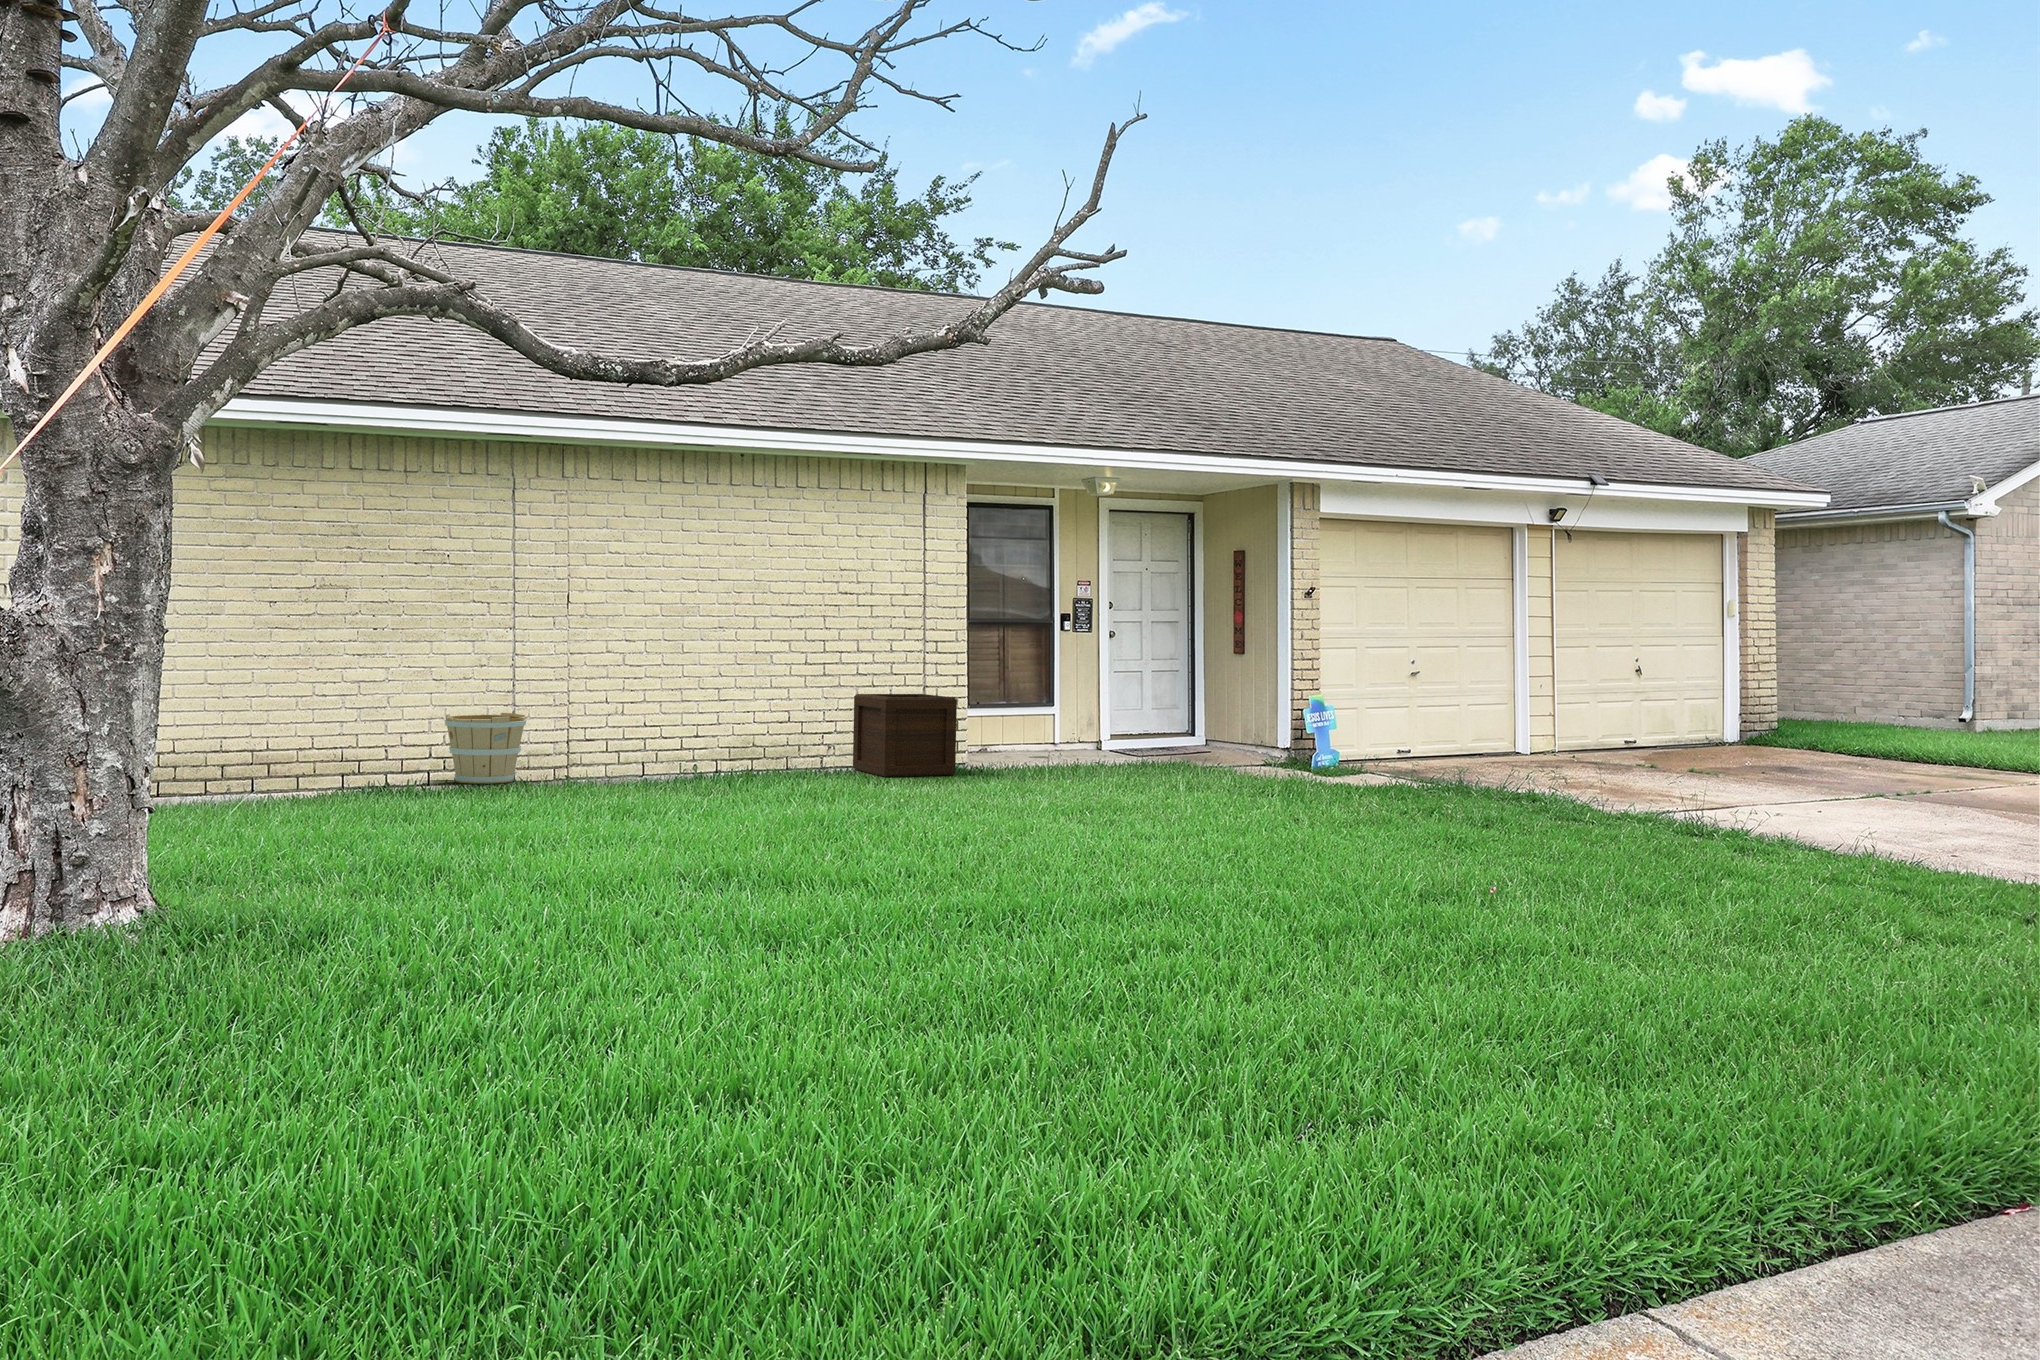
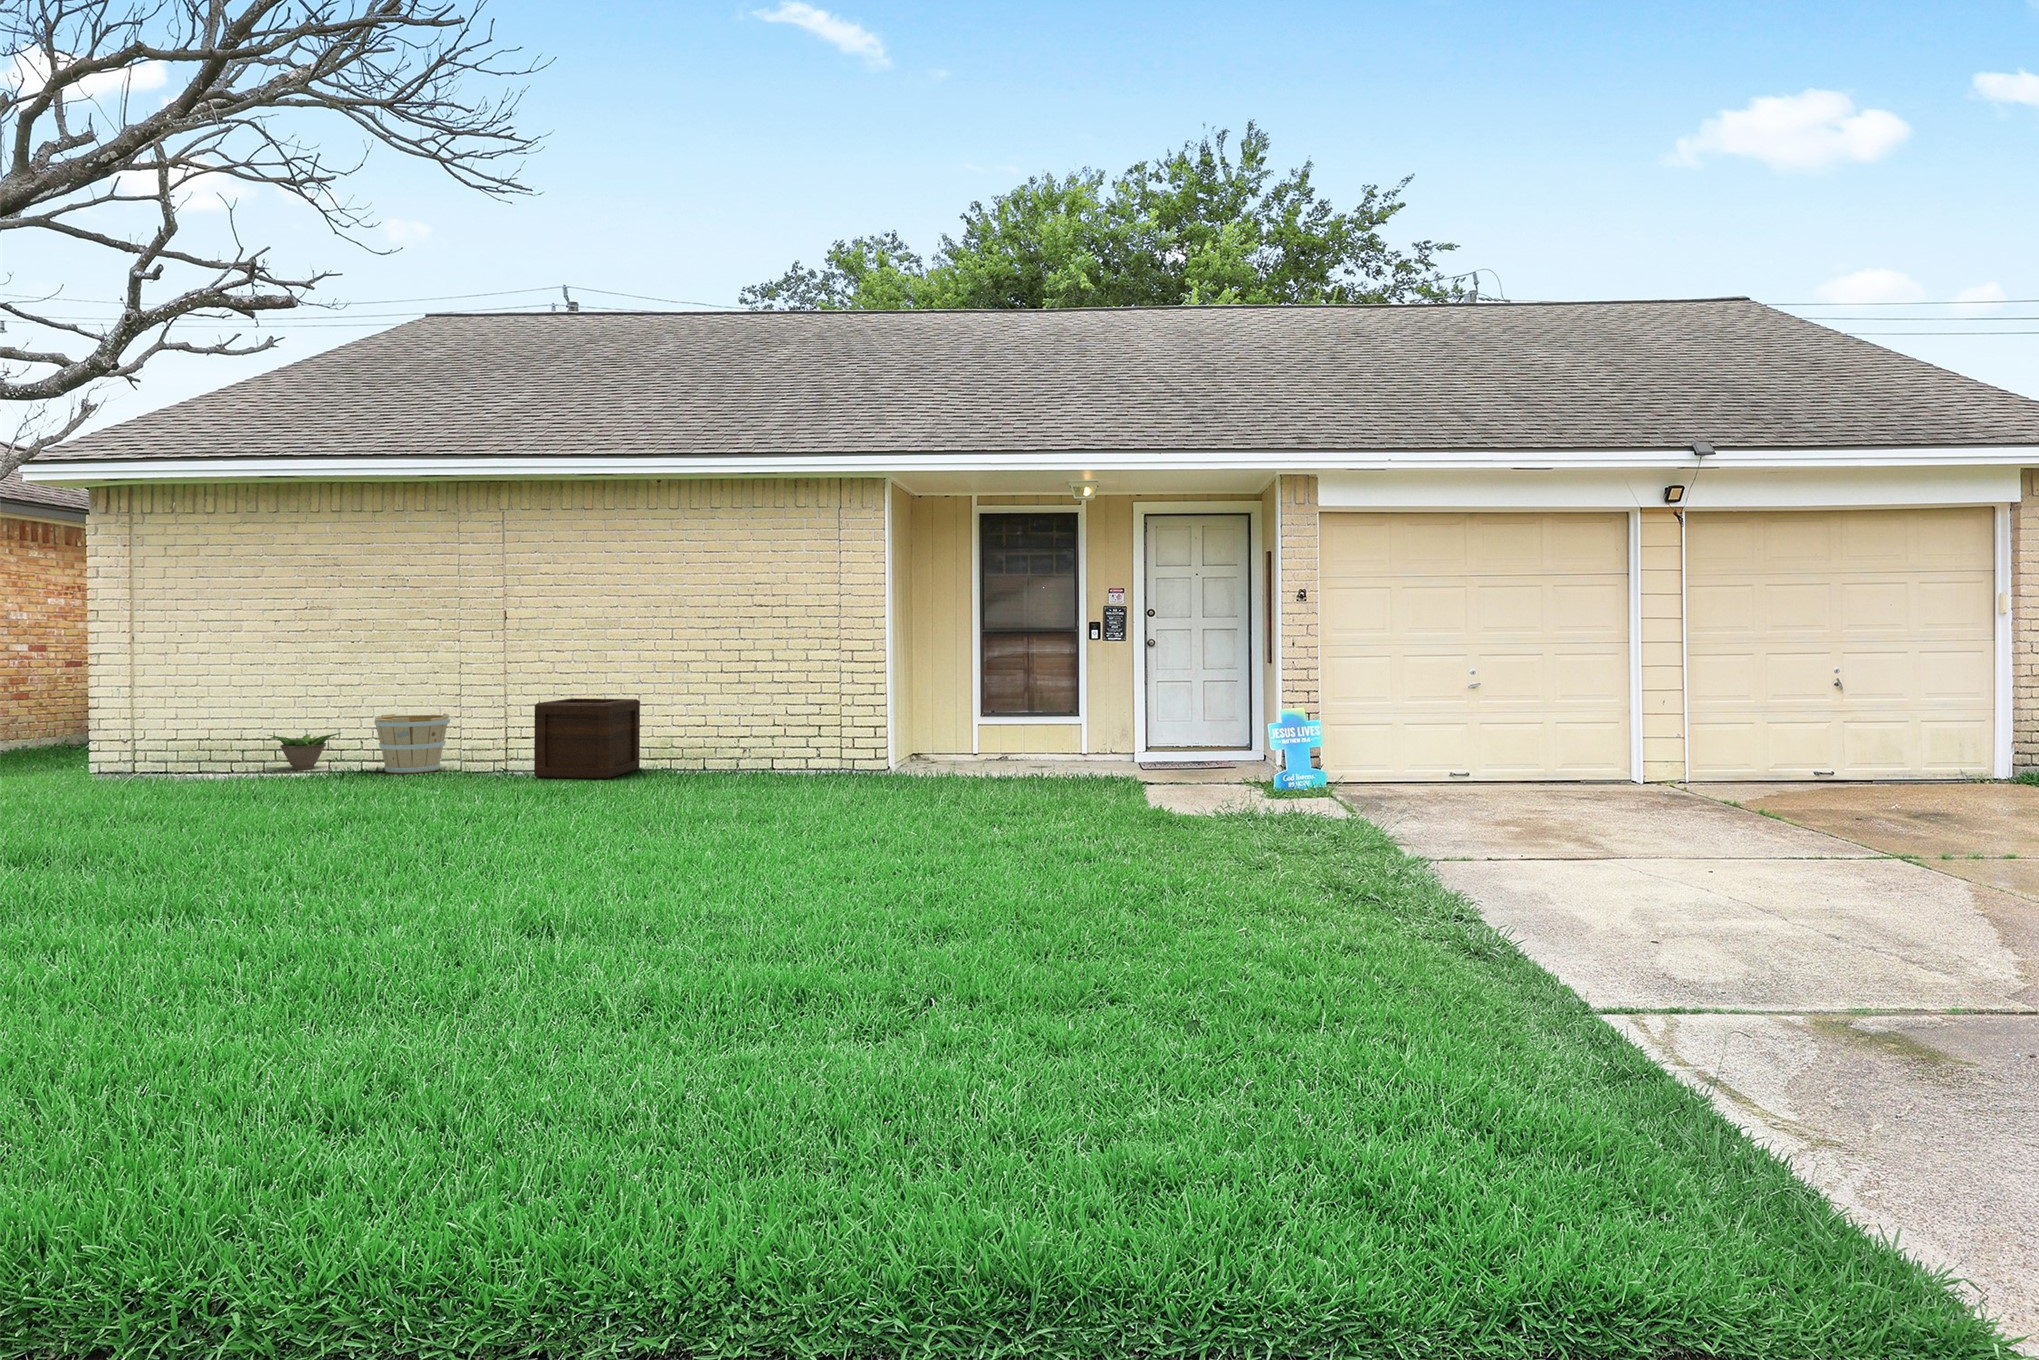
wooden crate: present [853,694,957,777] -> present [534,698,640,779]
decorative plant: none [293,738,384,785] -> present [268,733,341,770]

